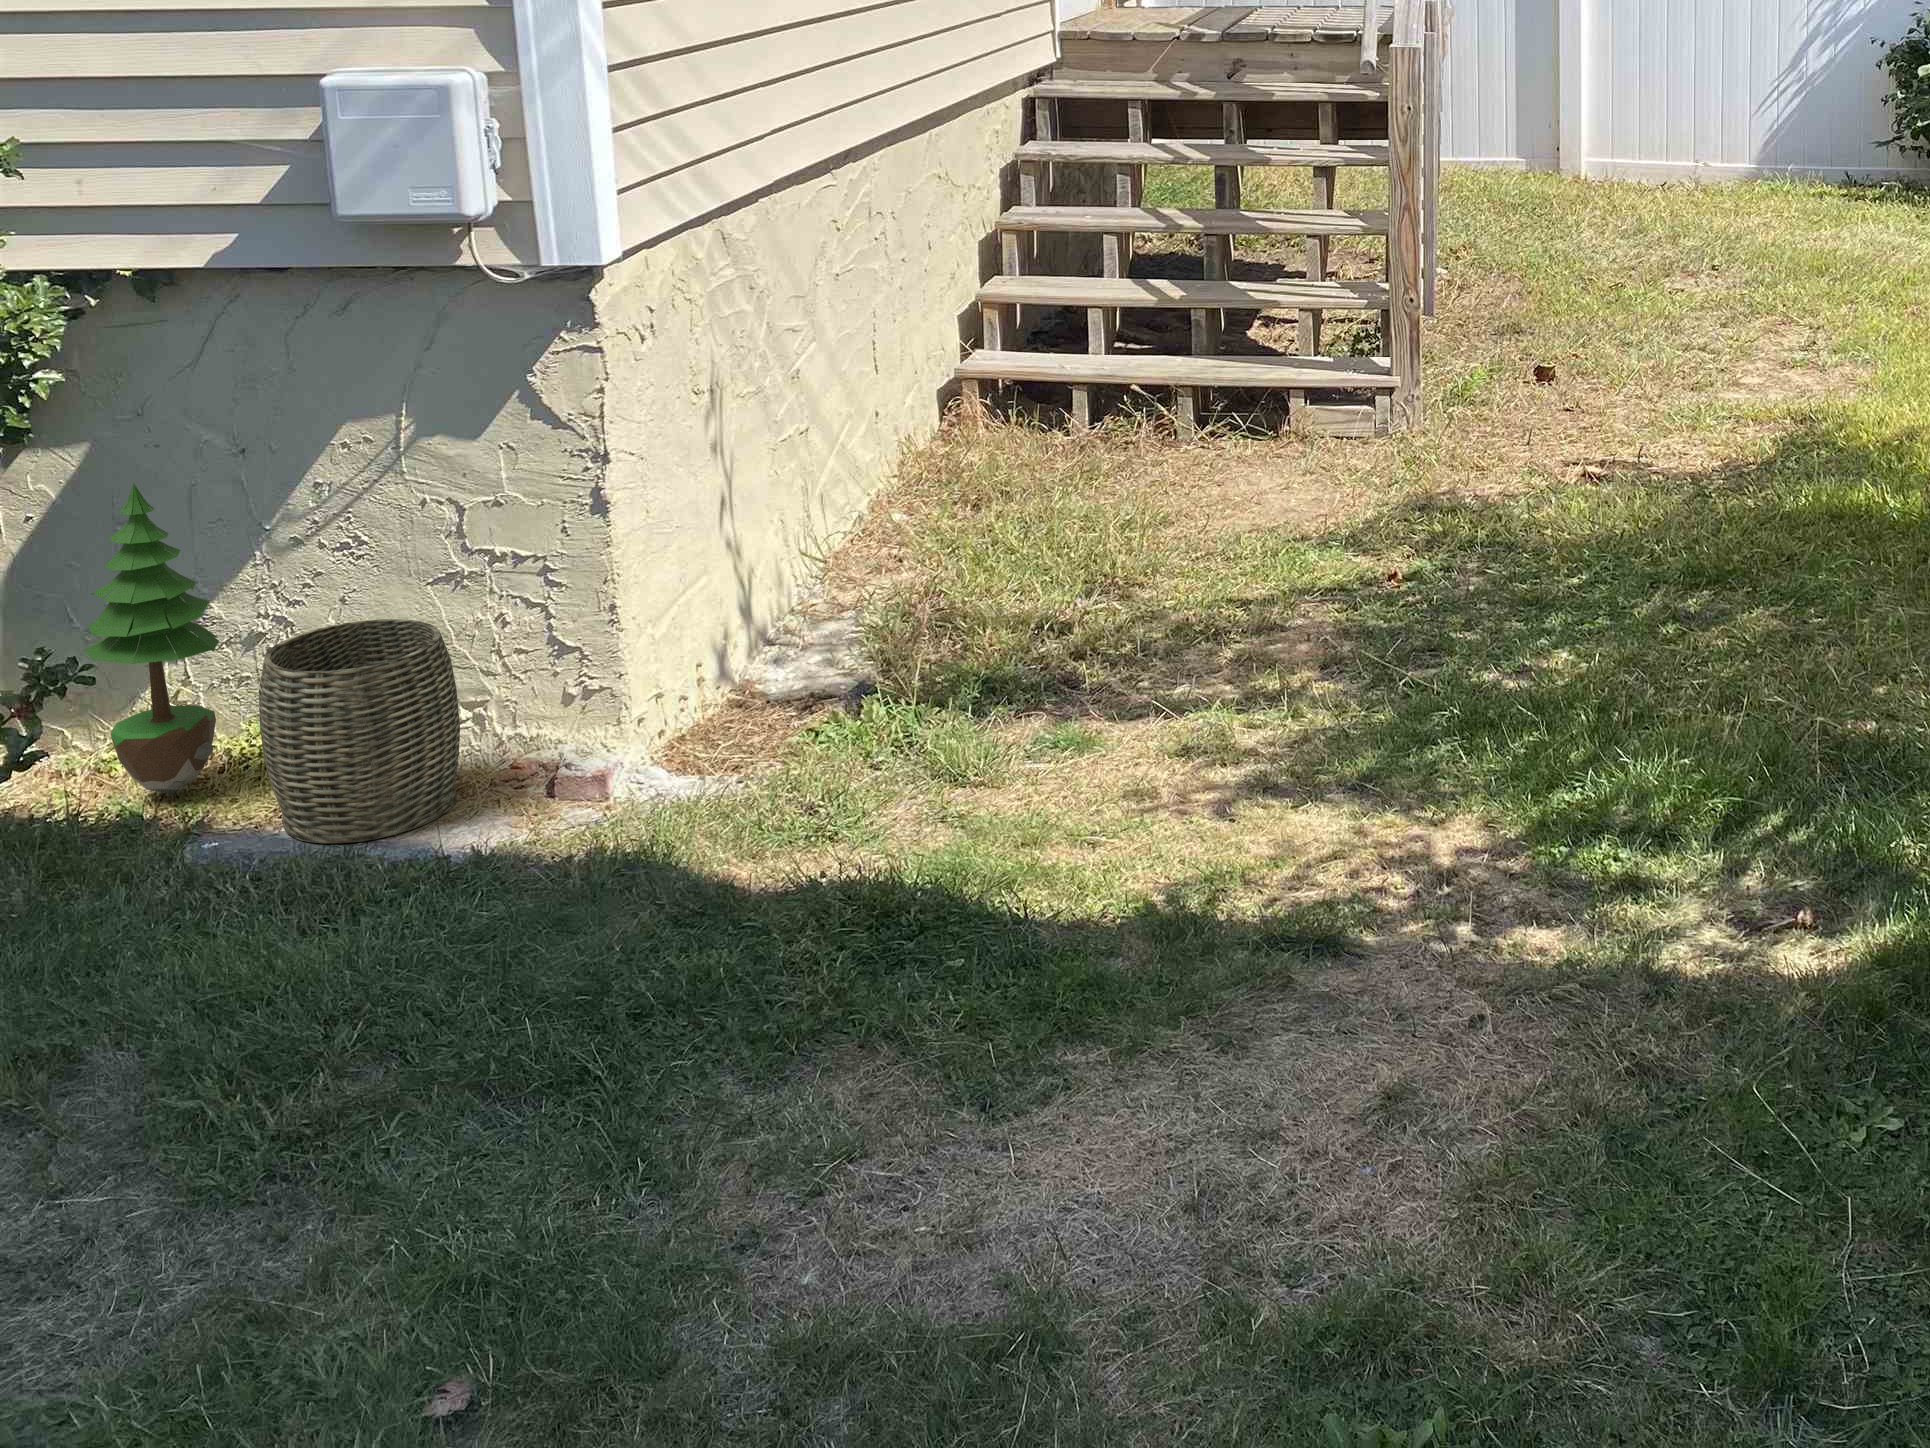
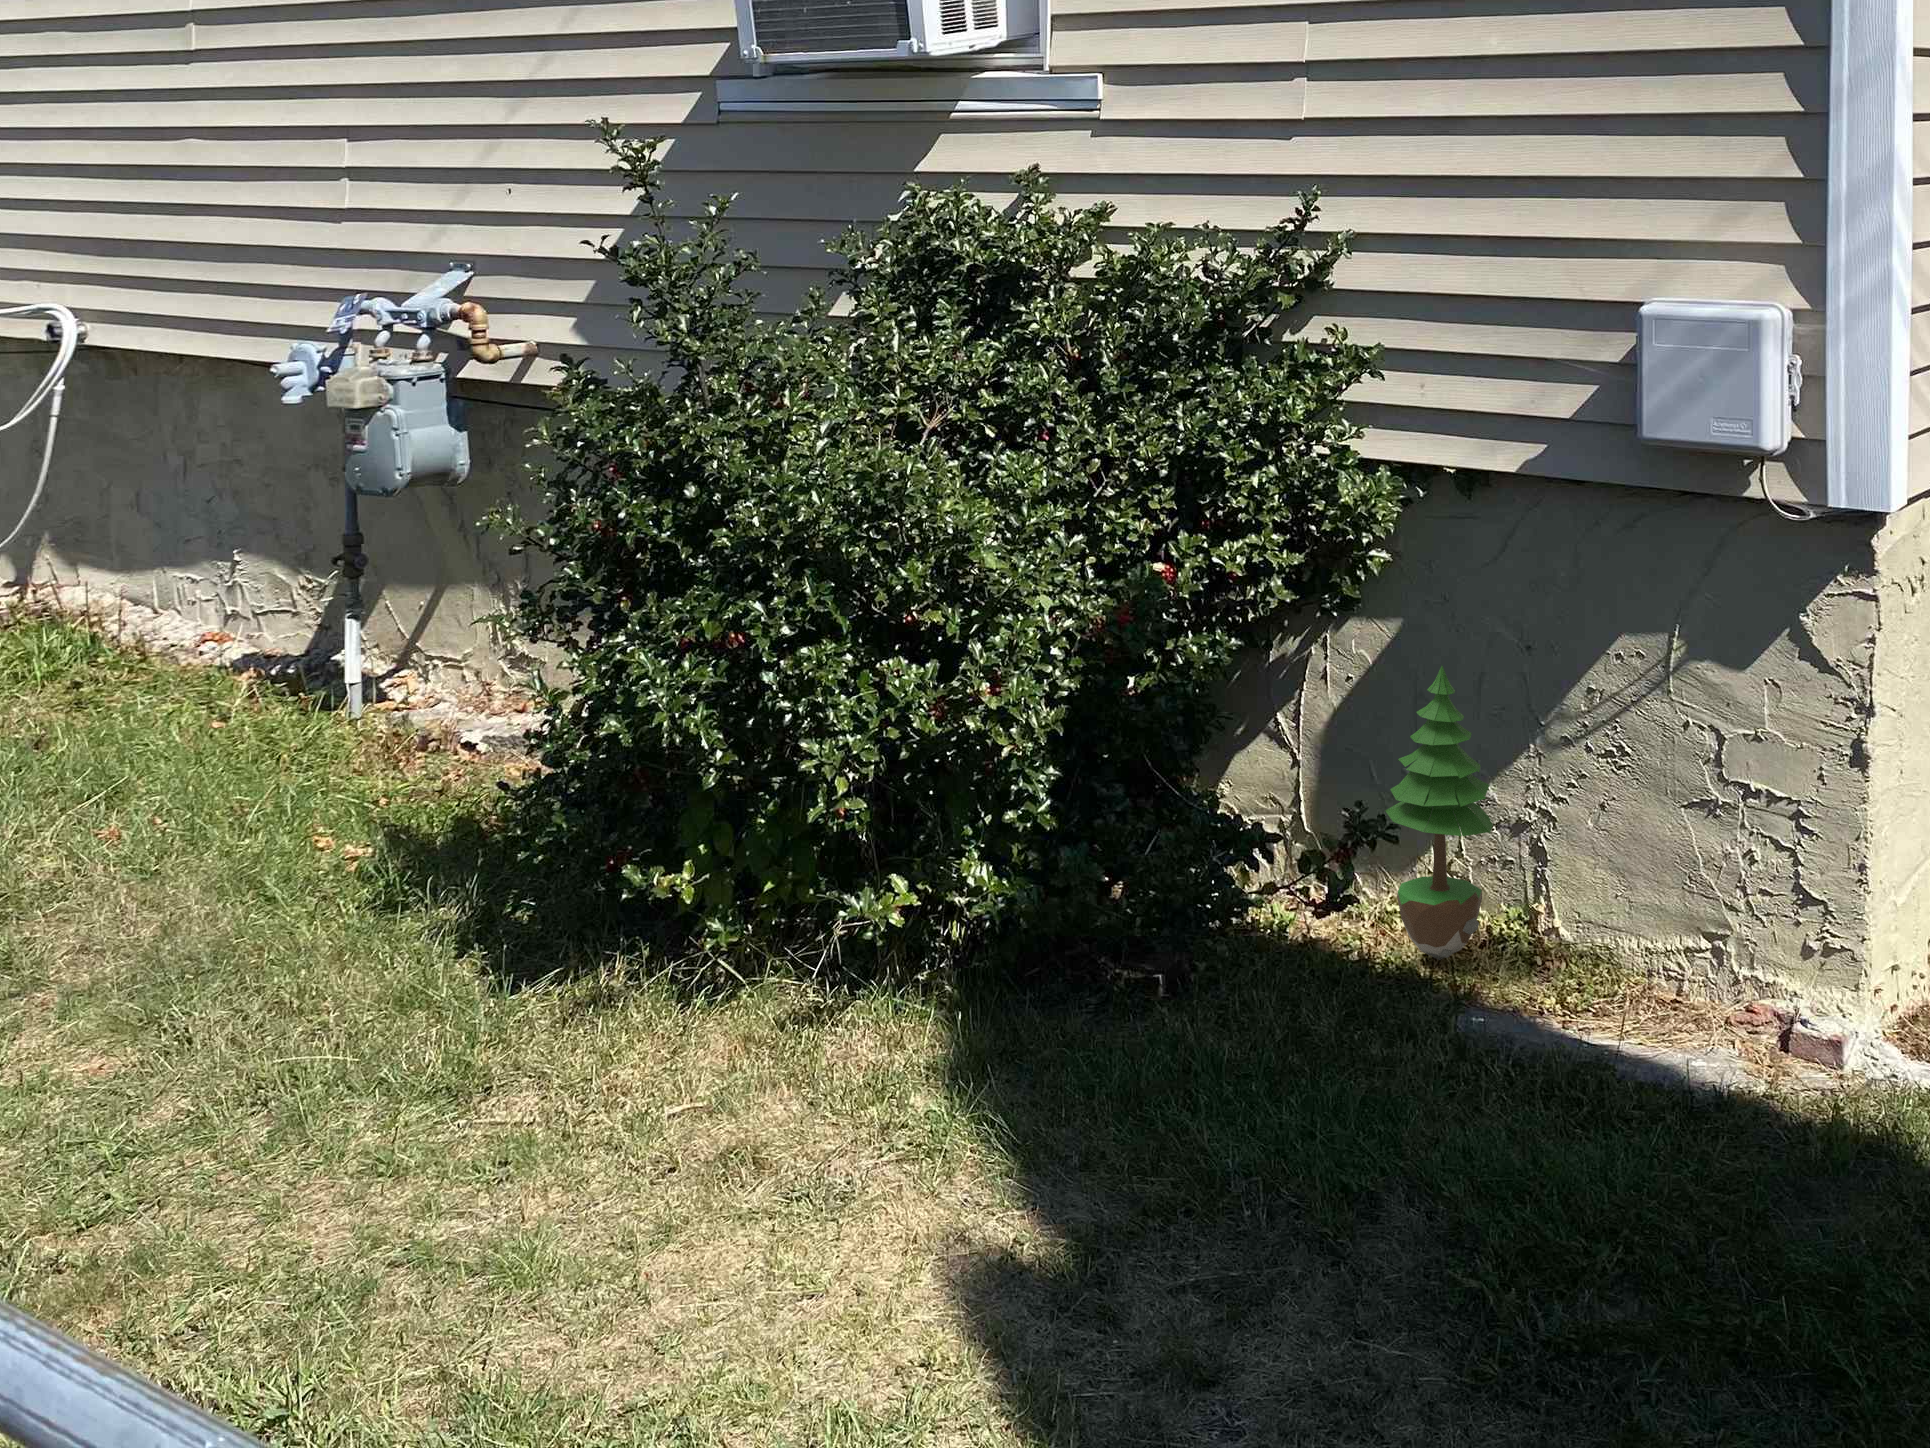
woven basket: present [259,619,460,843] -> none [1528,831,1704,1052]

